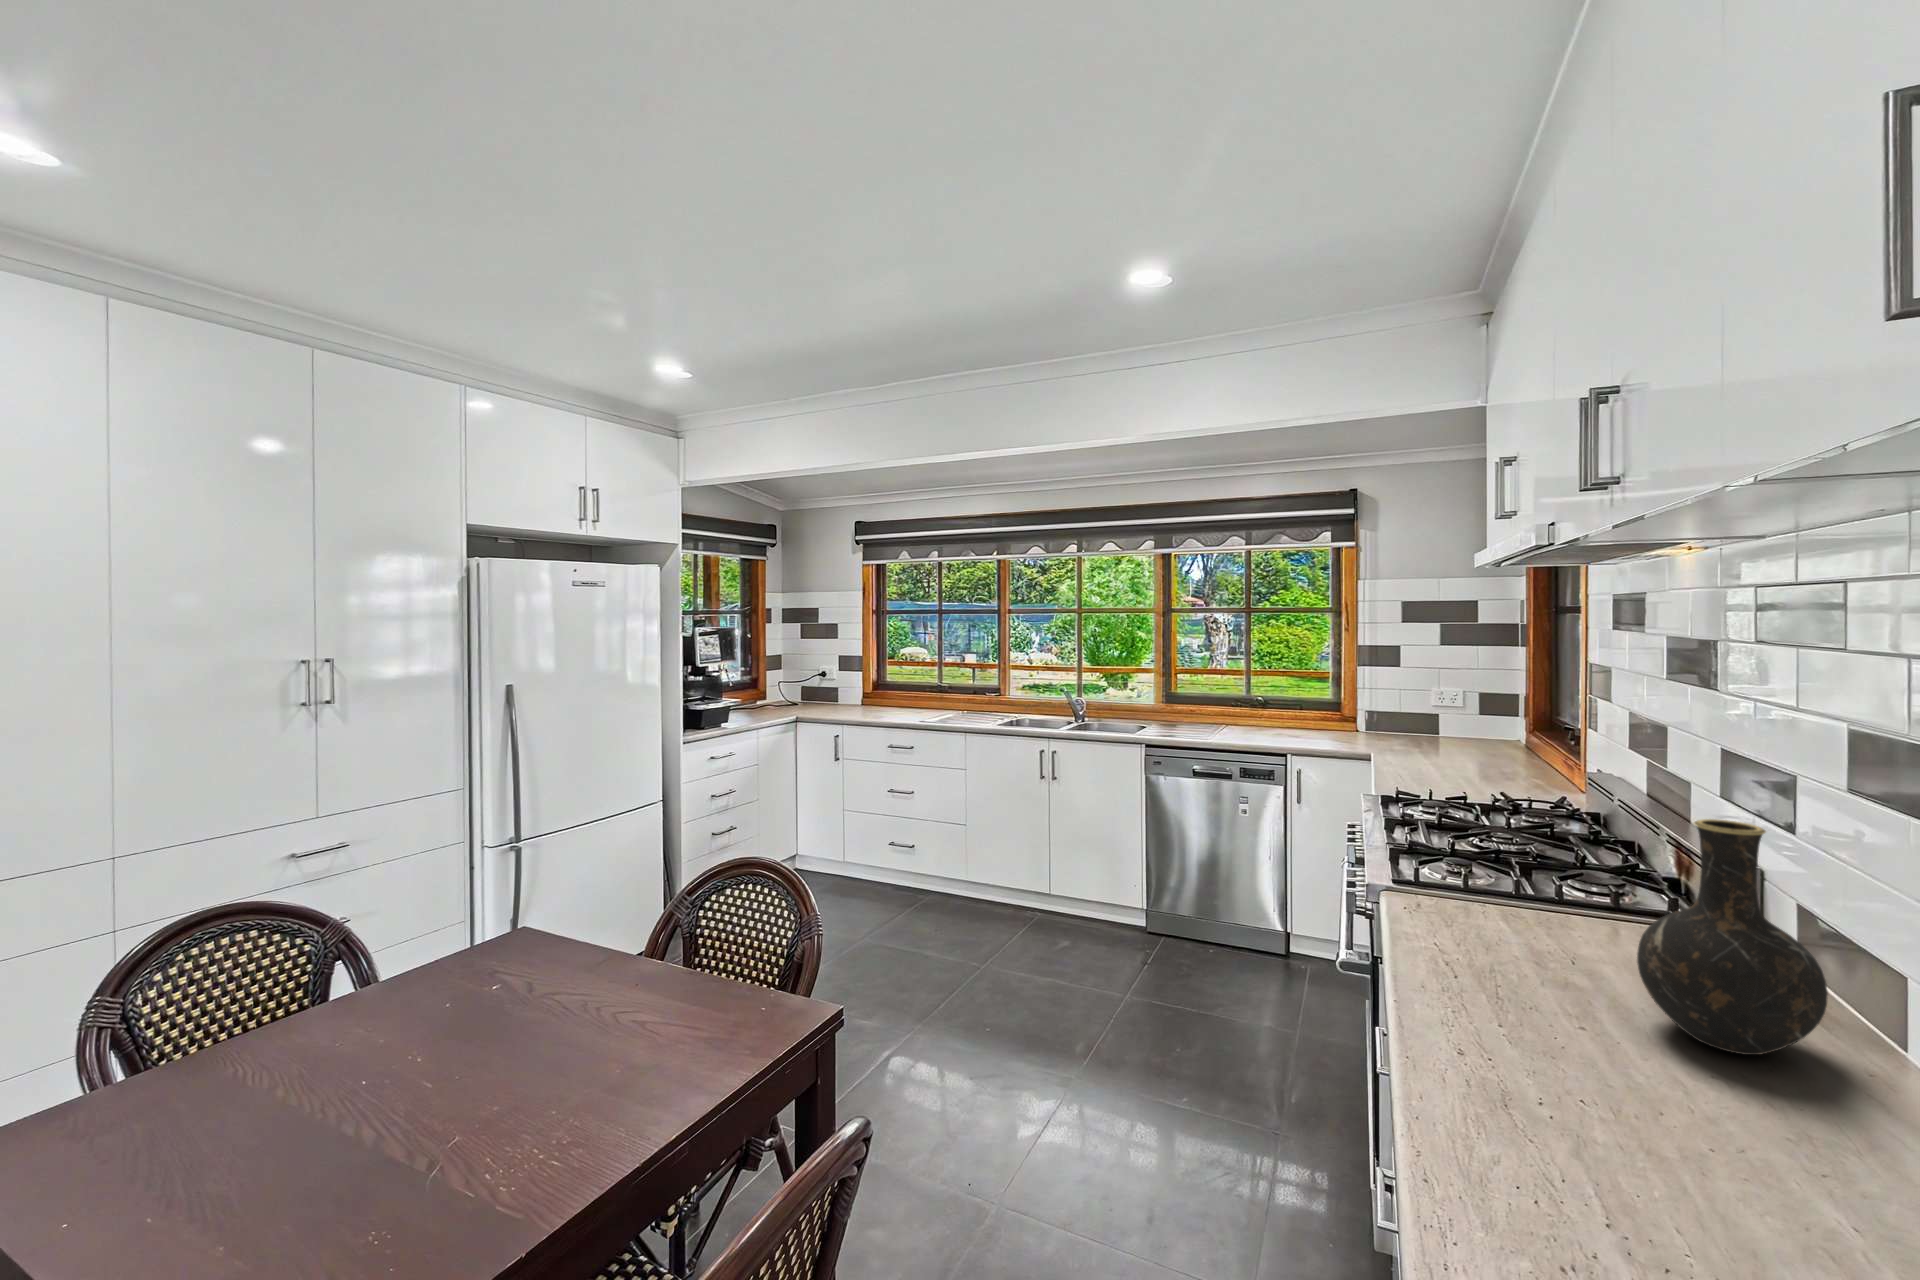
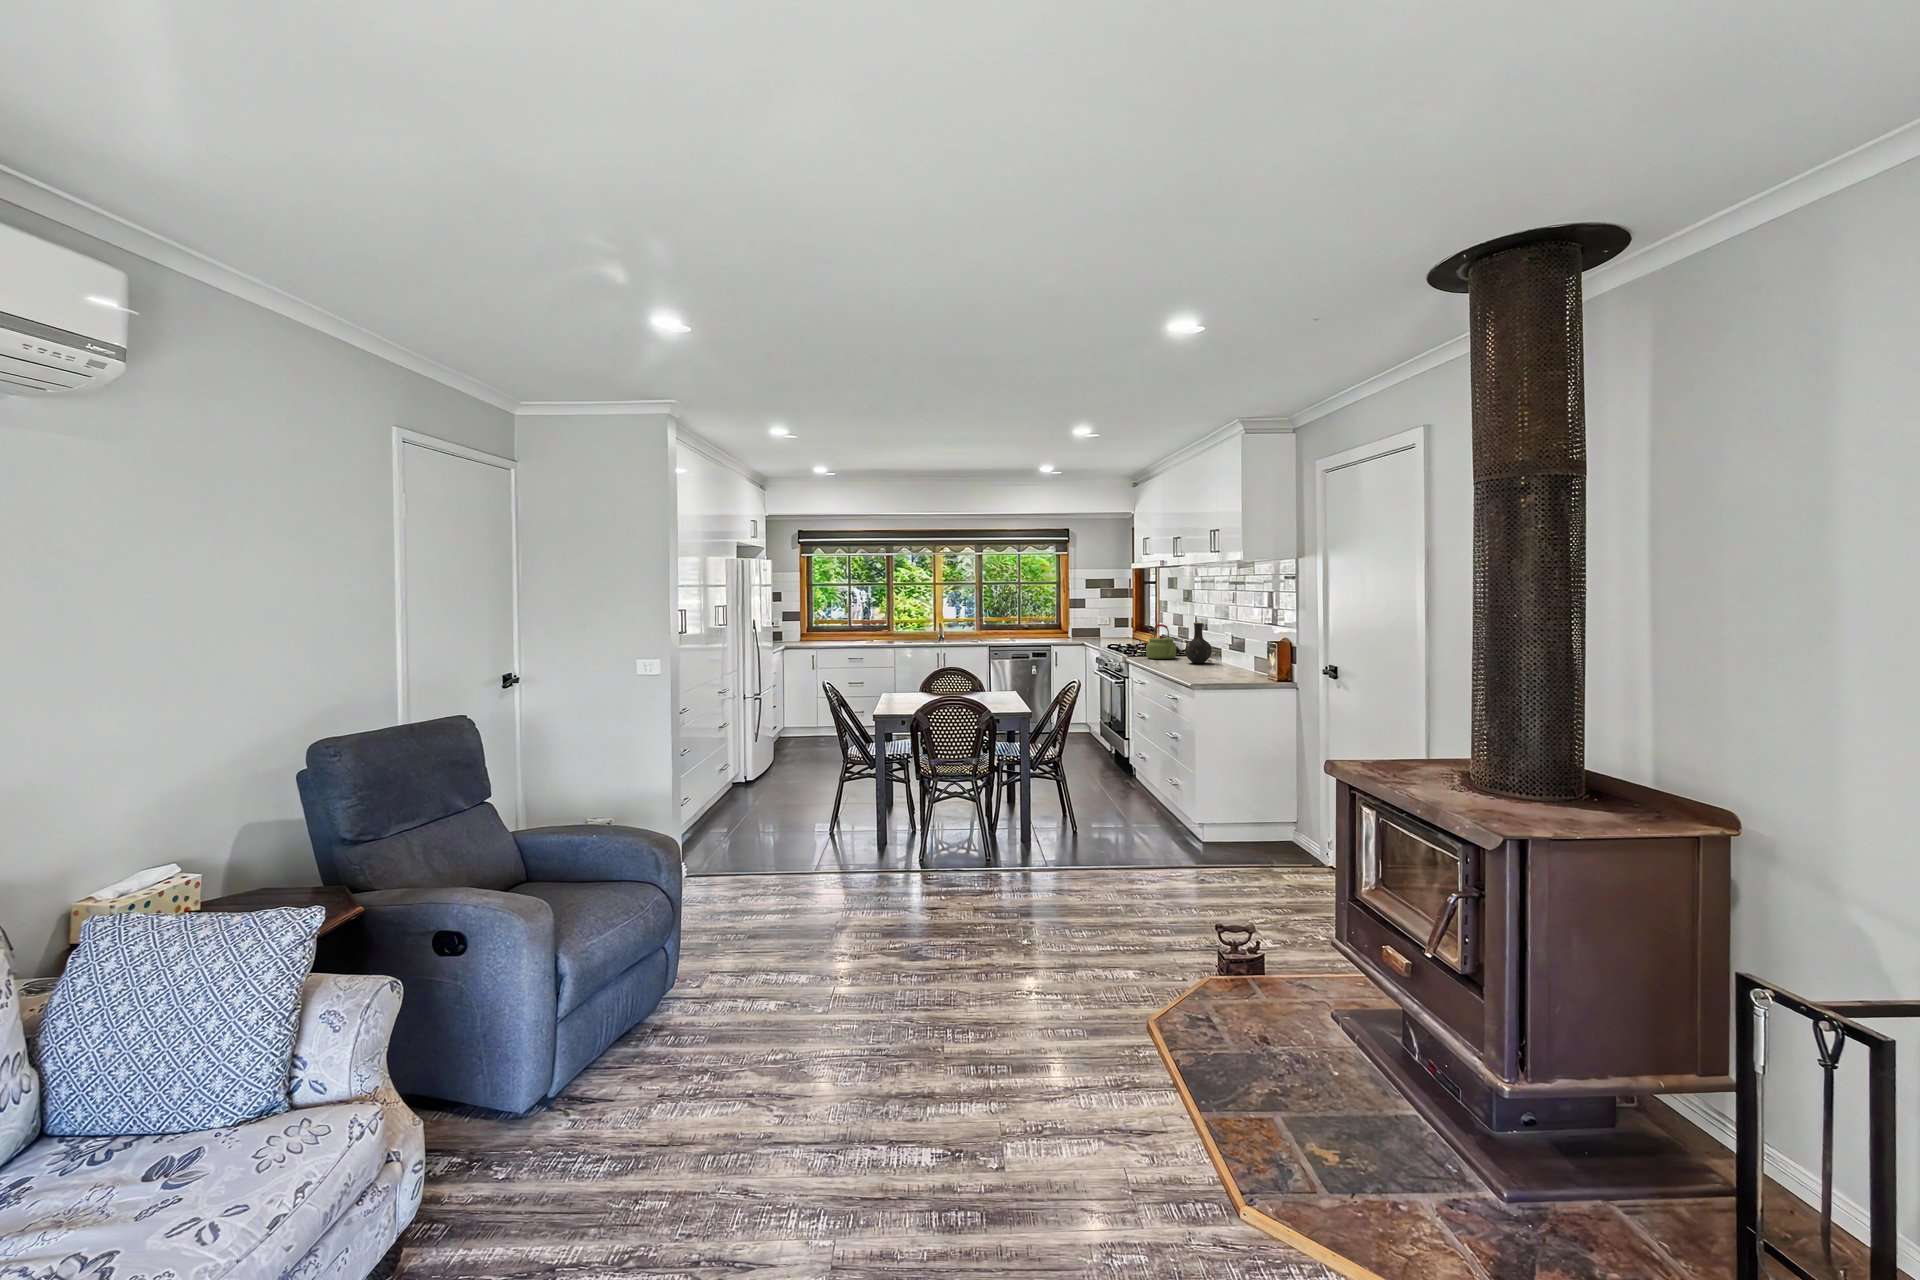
kettle: none [1459,777,1605,936] -> present [1146,624,1176,659]

